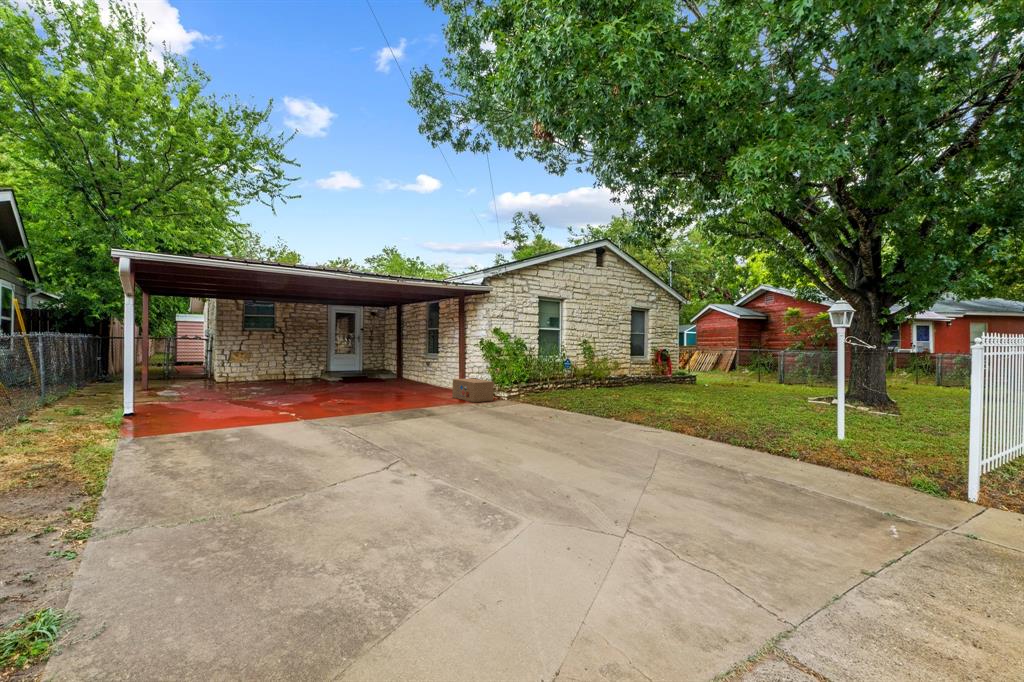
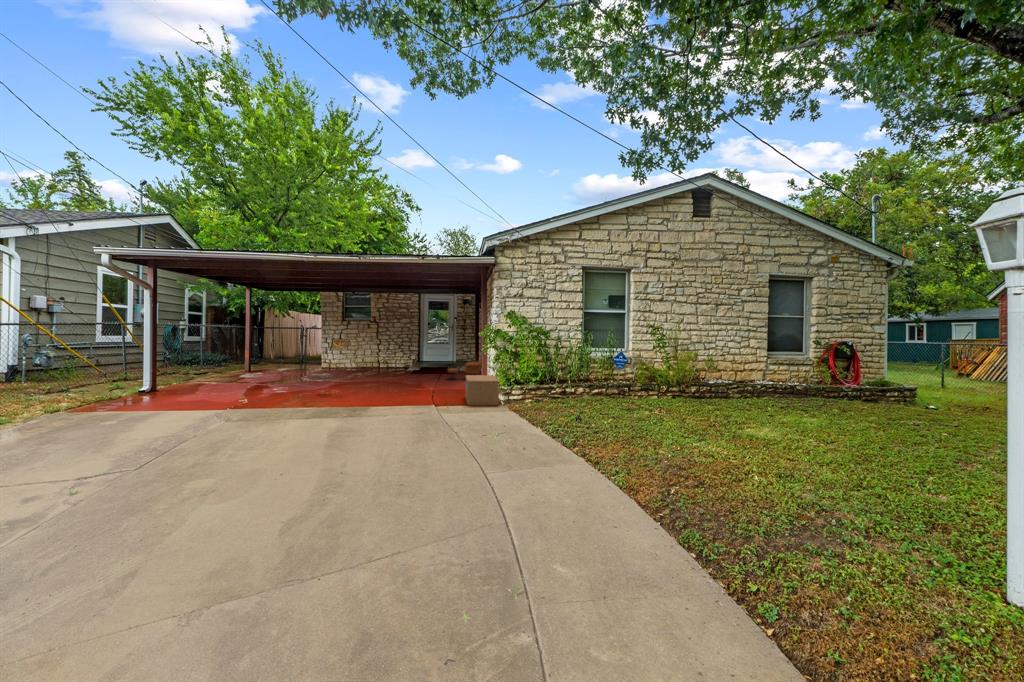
lounge chair: none [390,359,426,386] -> present [448,357,482,380]

